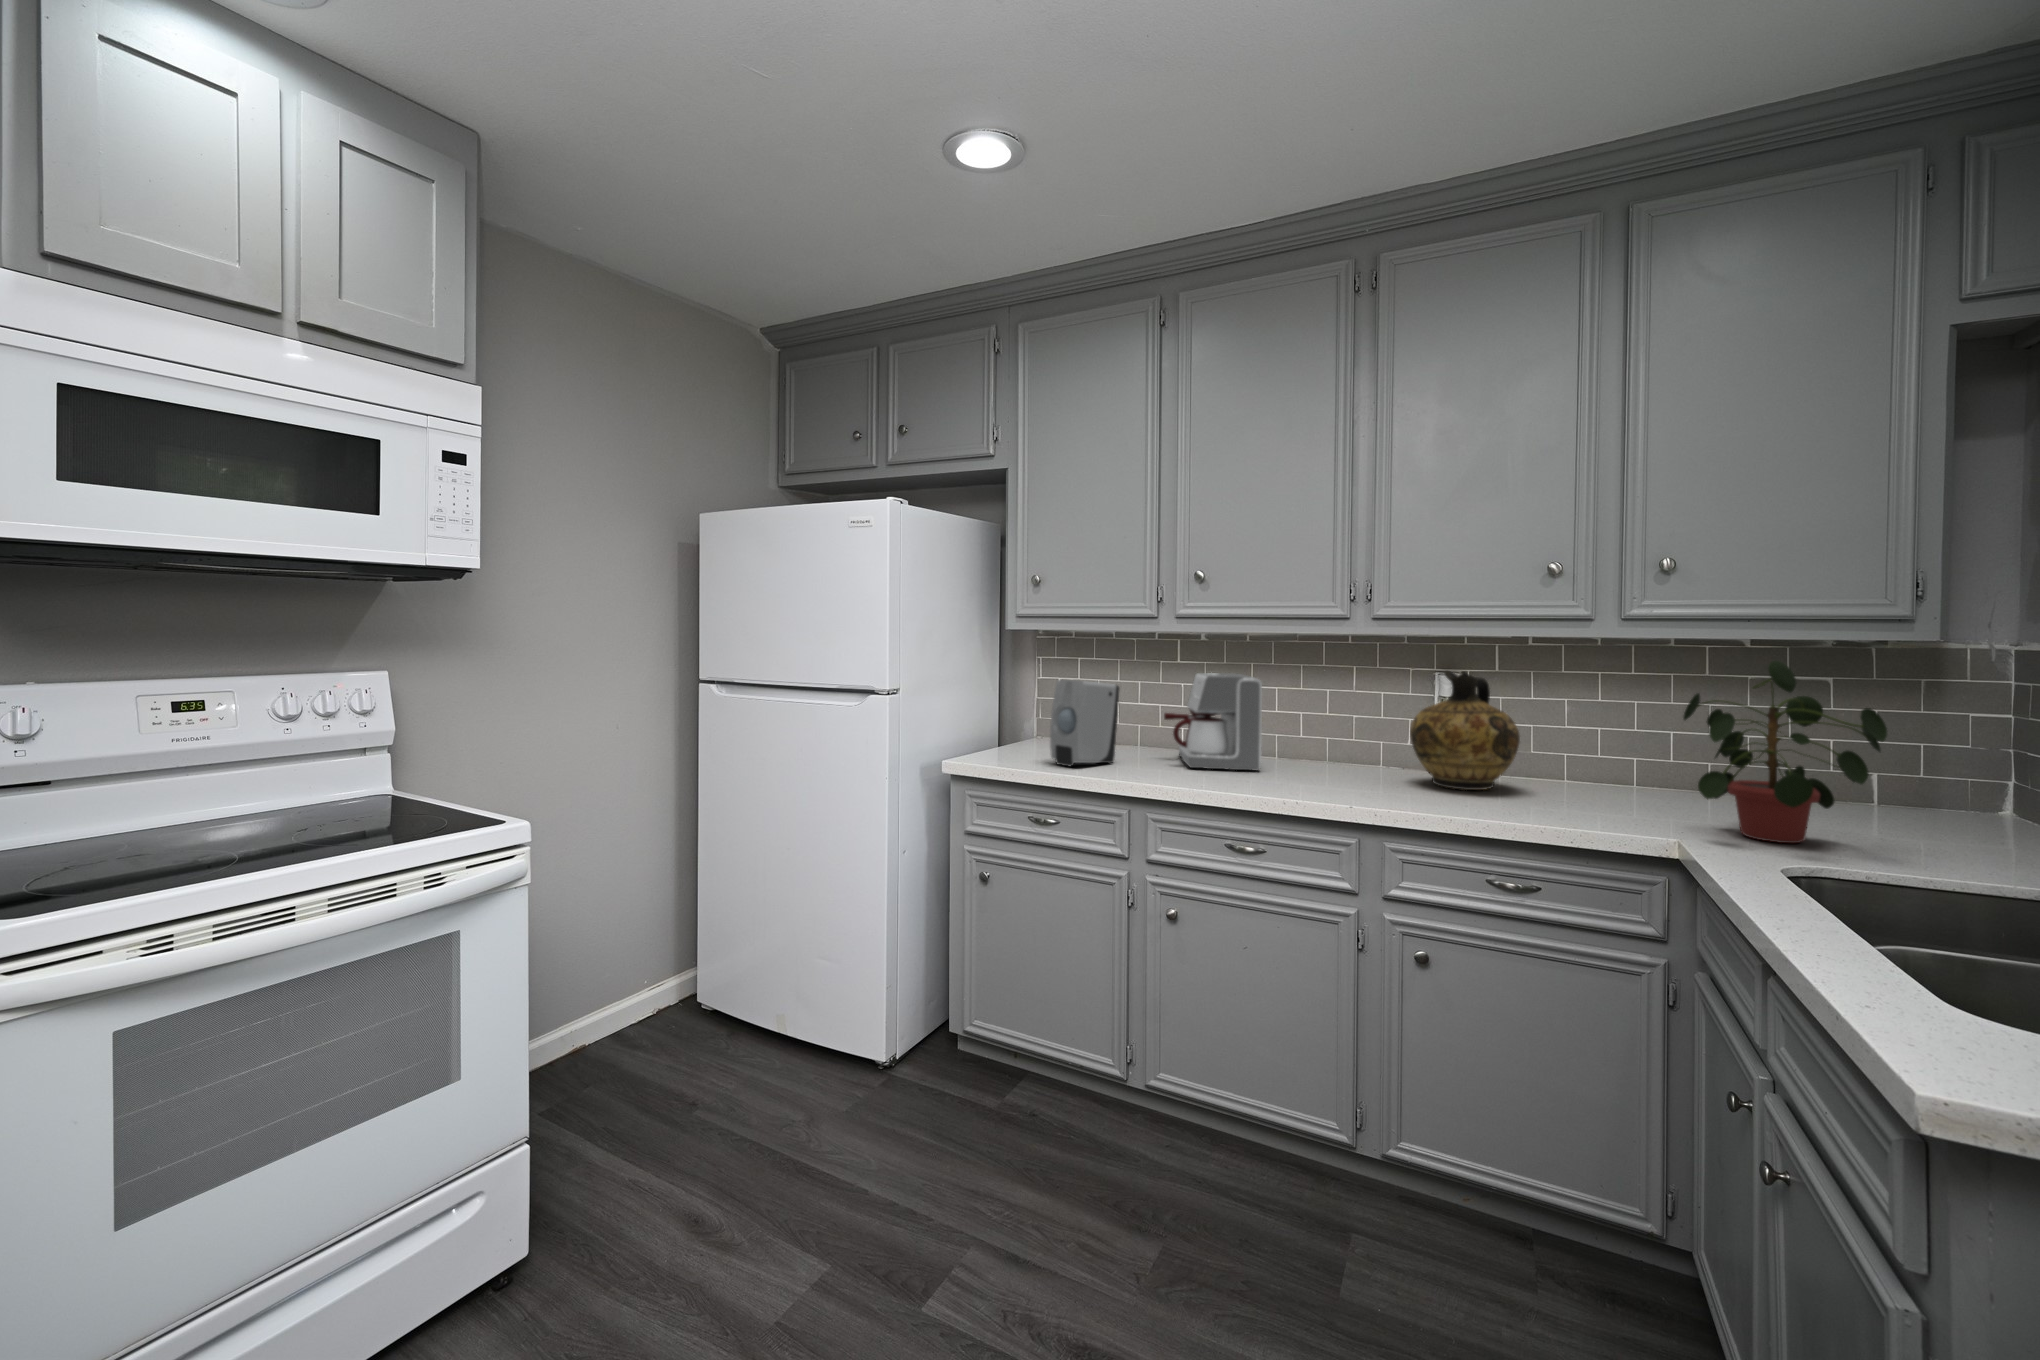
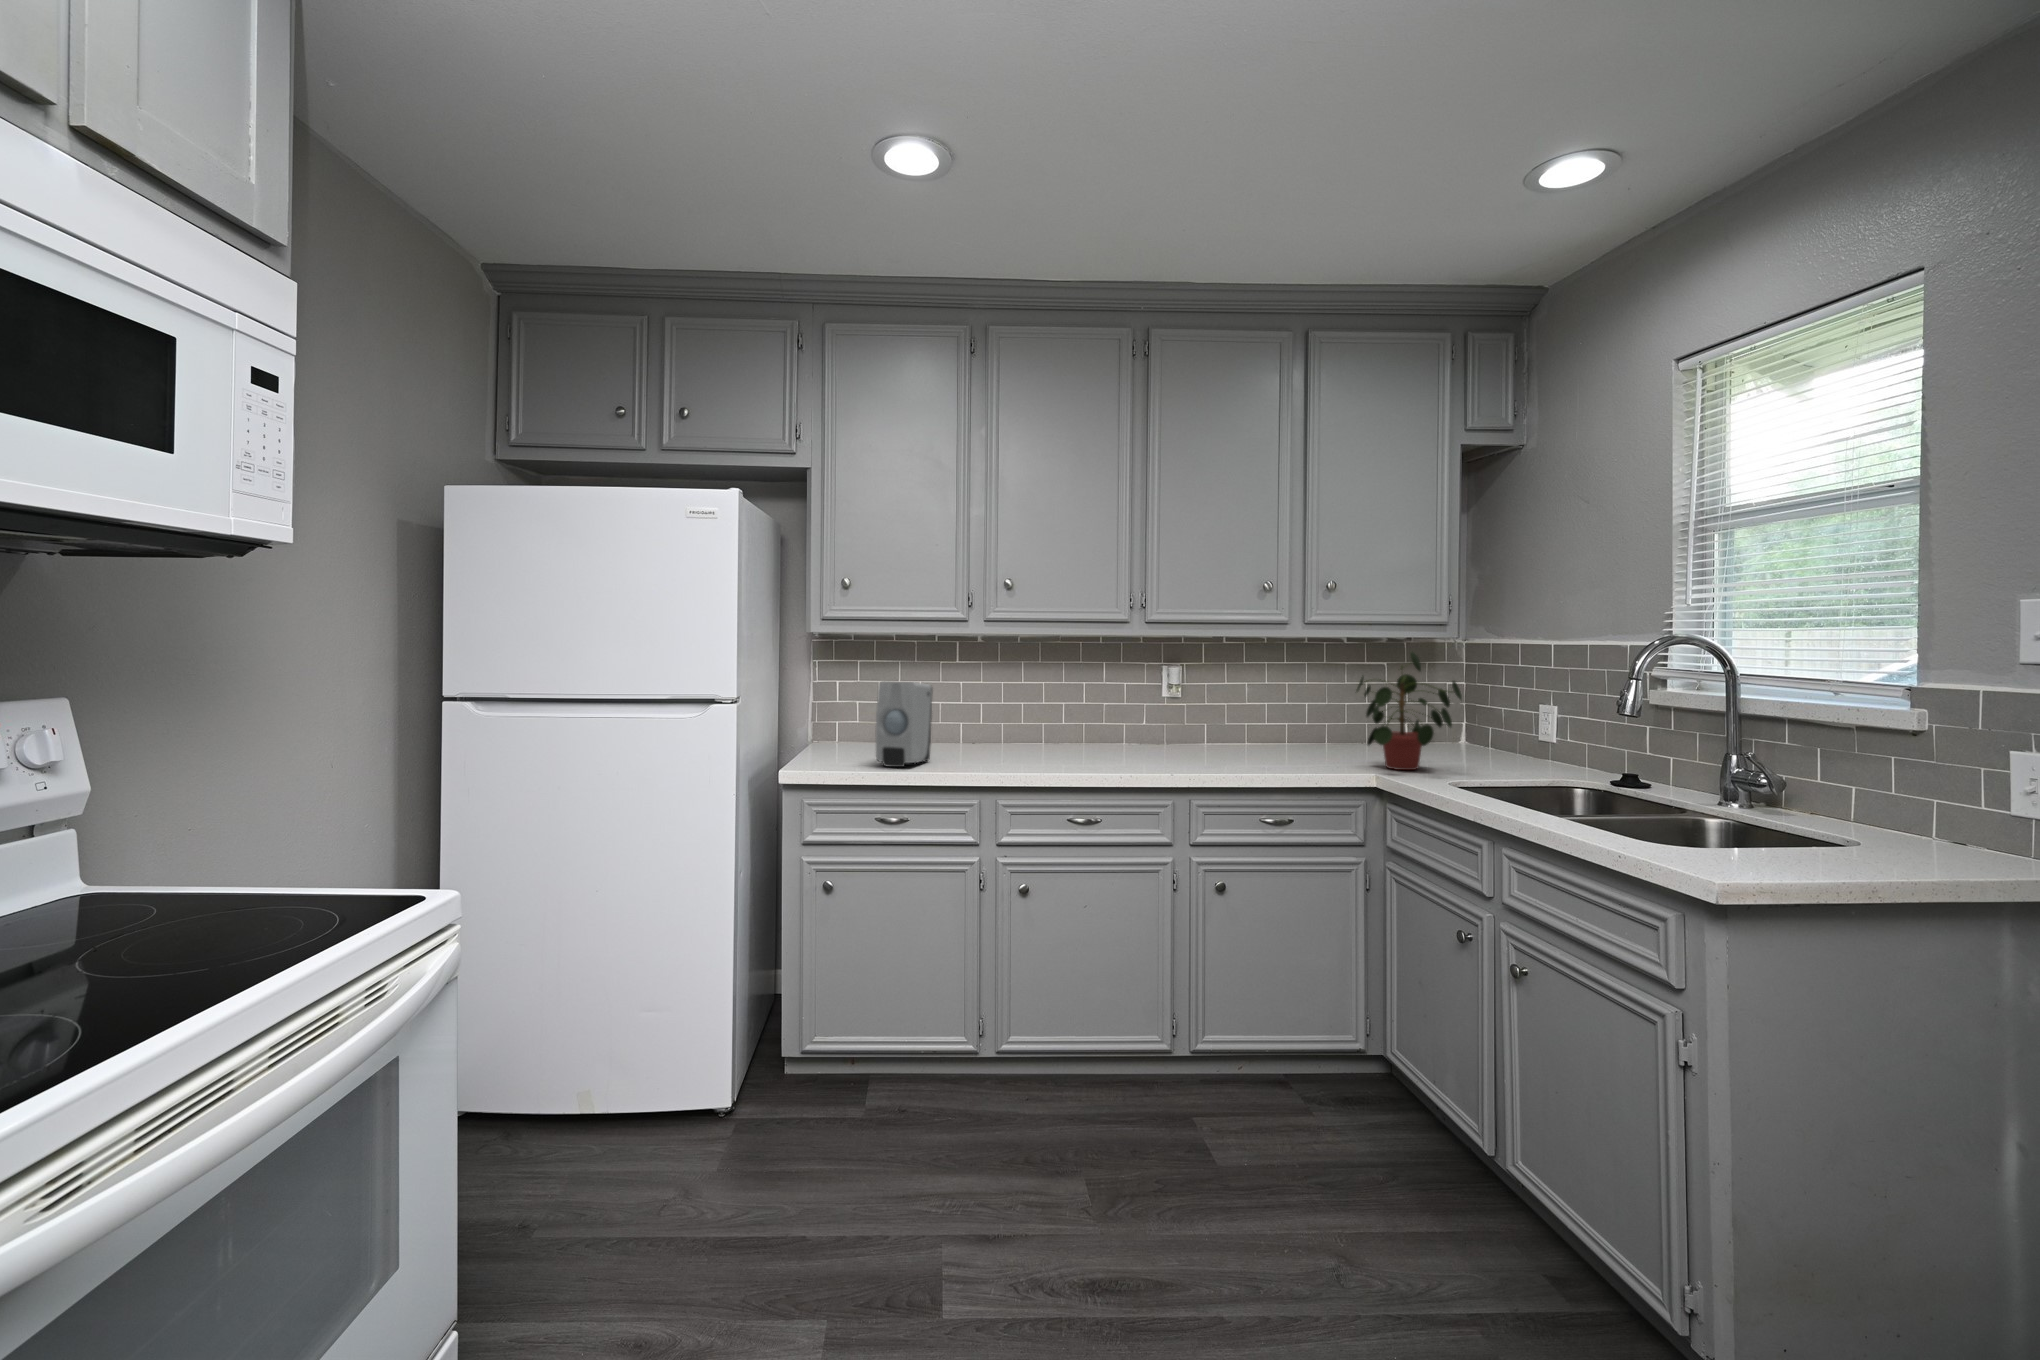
ceramic jug: present [1410,671,1520,790] -> none [1164,663,1240,756]
coffee maker: present [1164,673,1262,770] -> none [959,671,1056,759]

